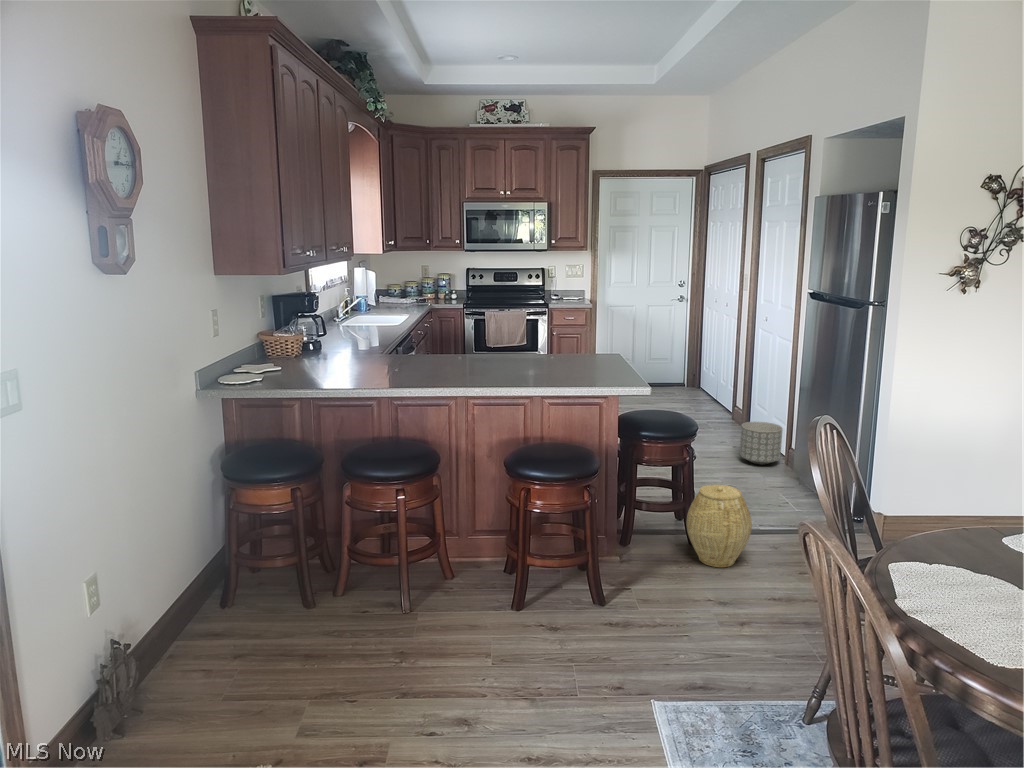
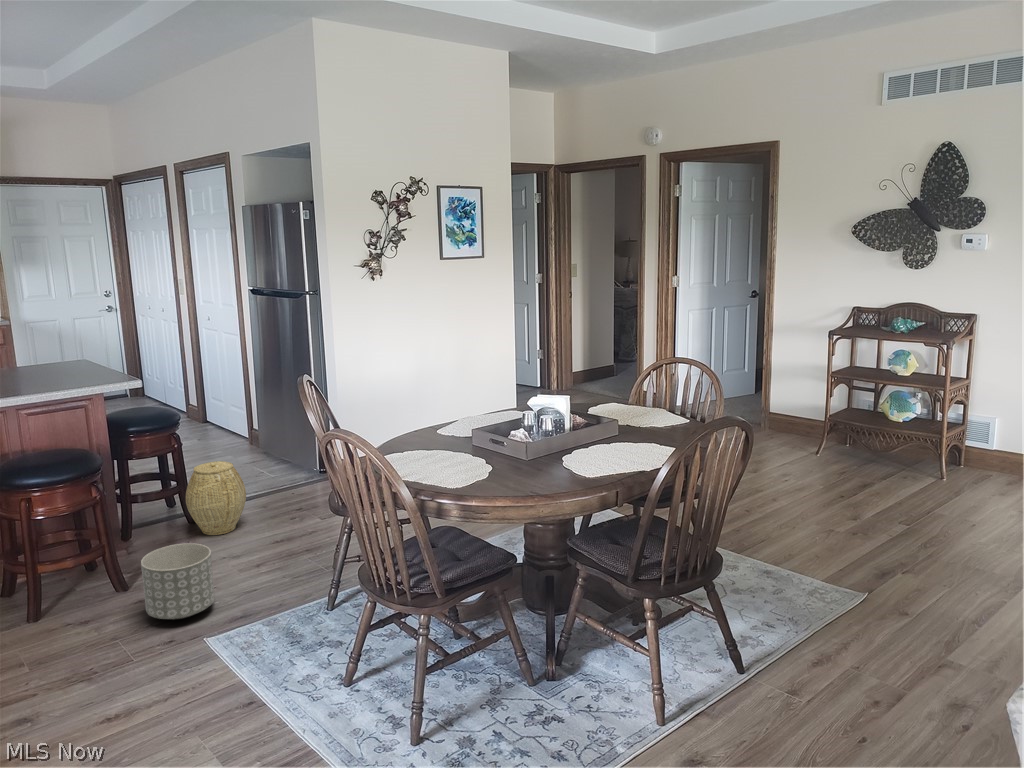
planter: present [740,422,783,465] -> present [141,543,215,620]

